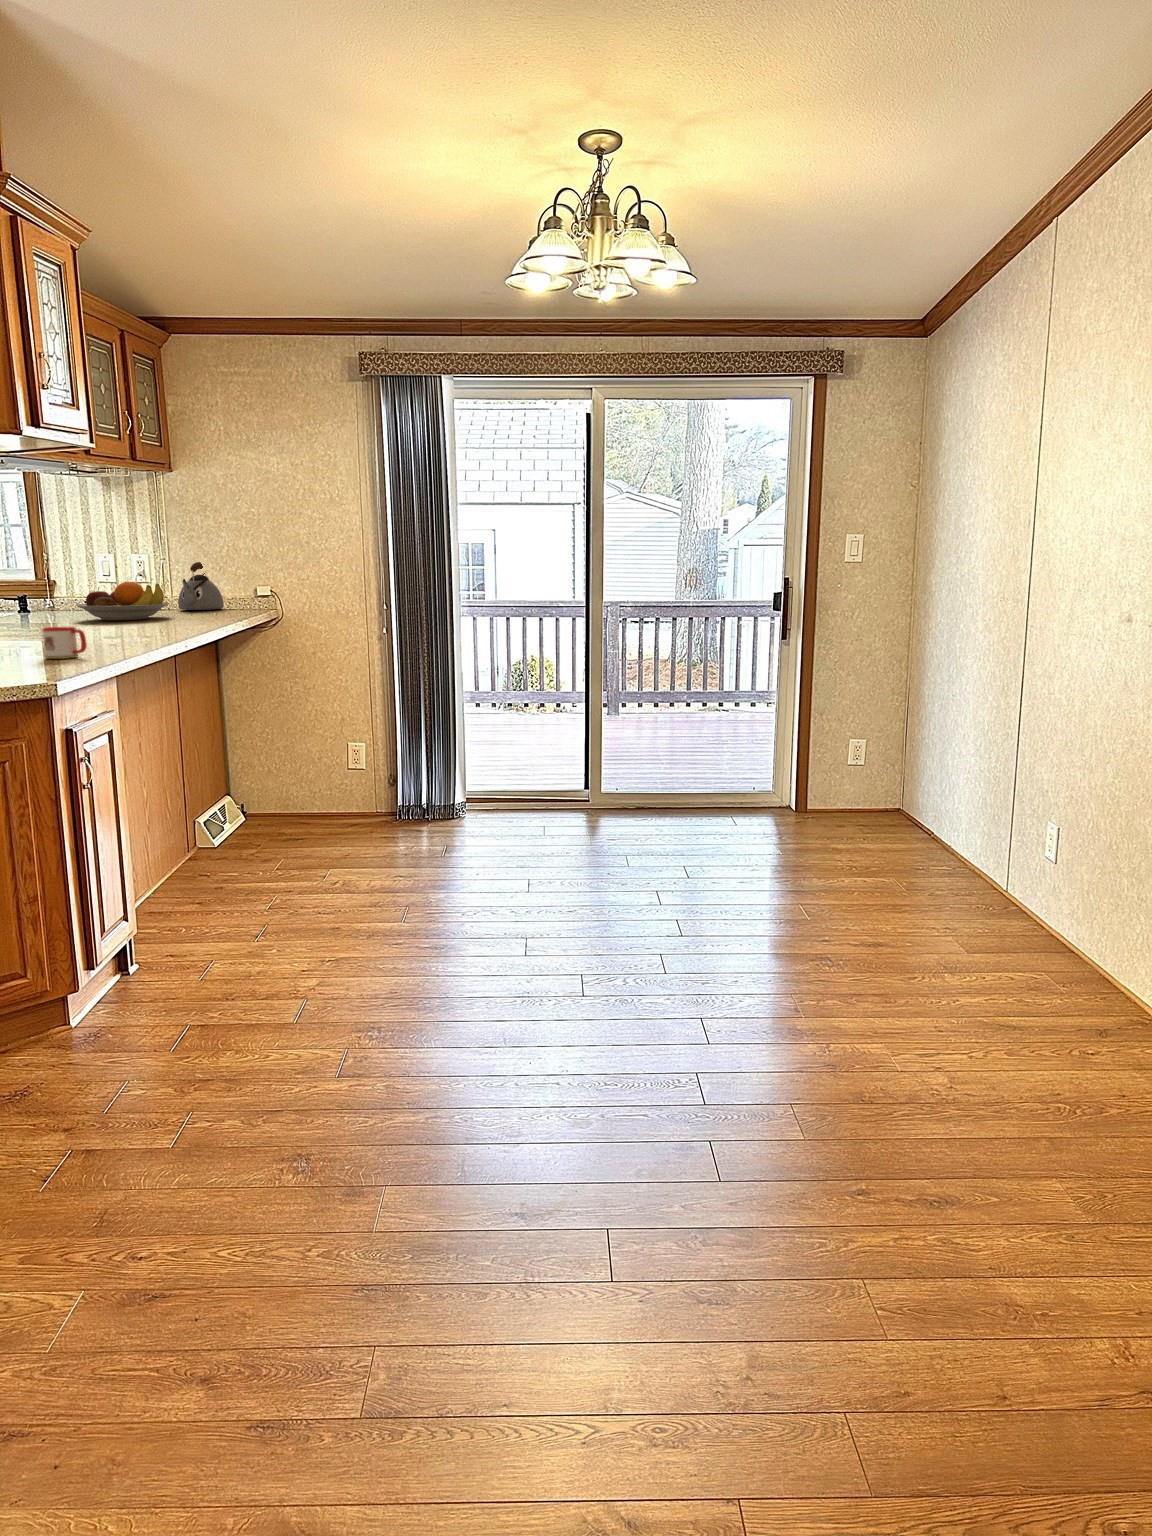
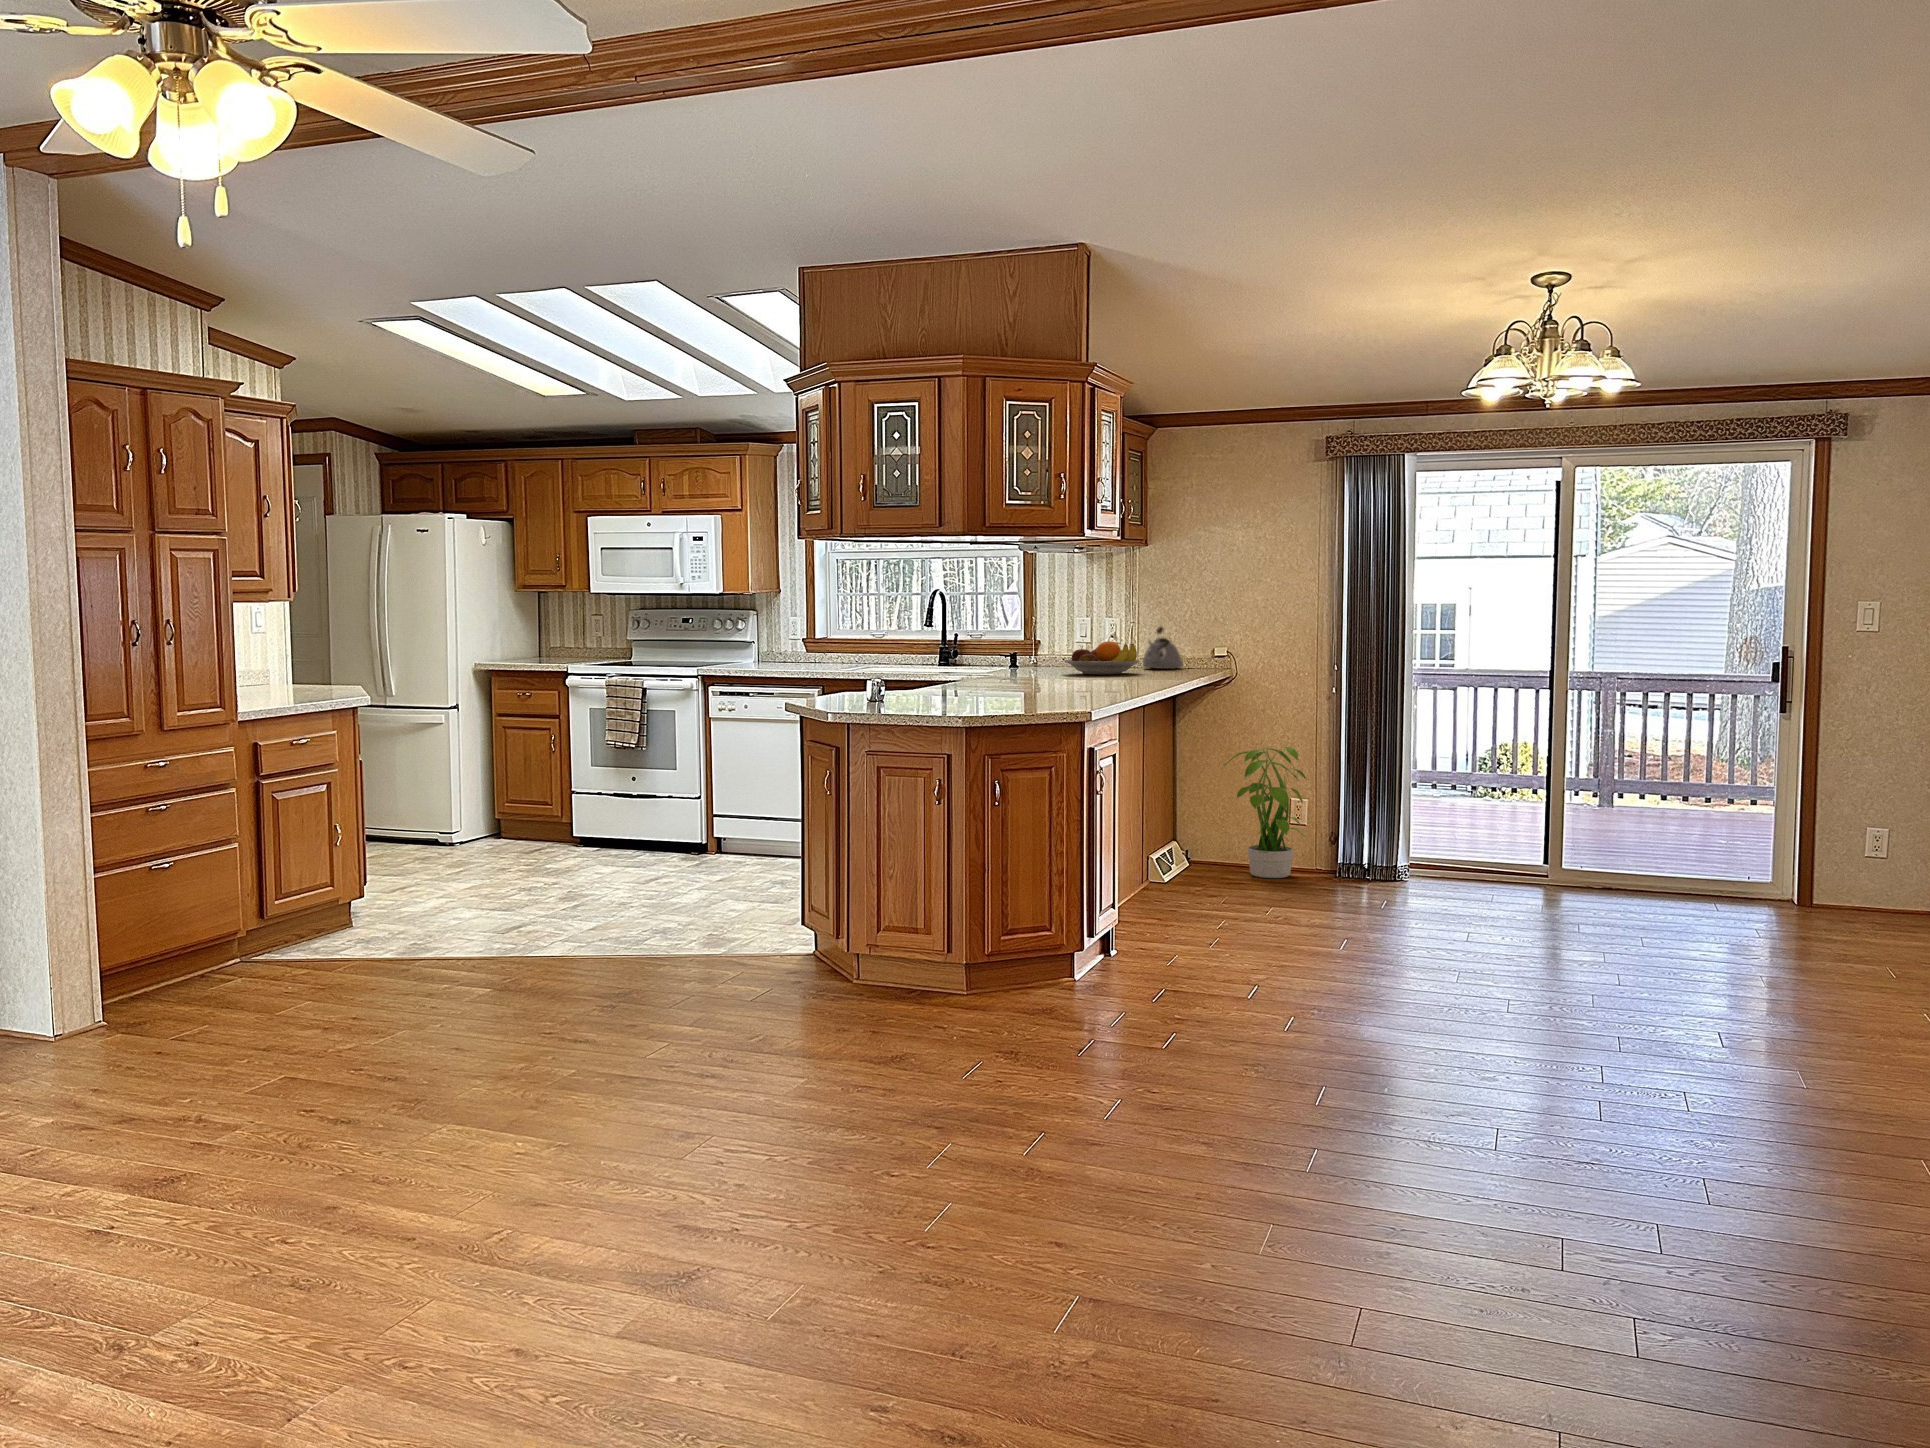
mug: present [43,627,87,659] -> none [1070,672,1102,697]
potted plant: none [271,686,364,827] -> present [1222,746,1306,878]

